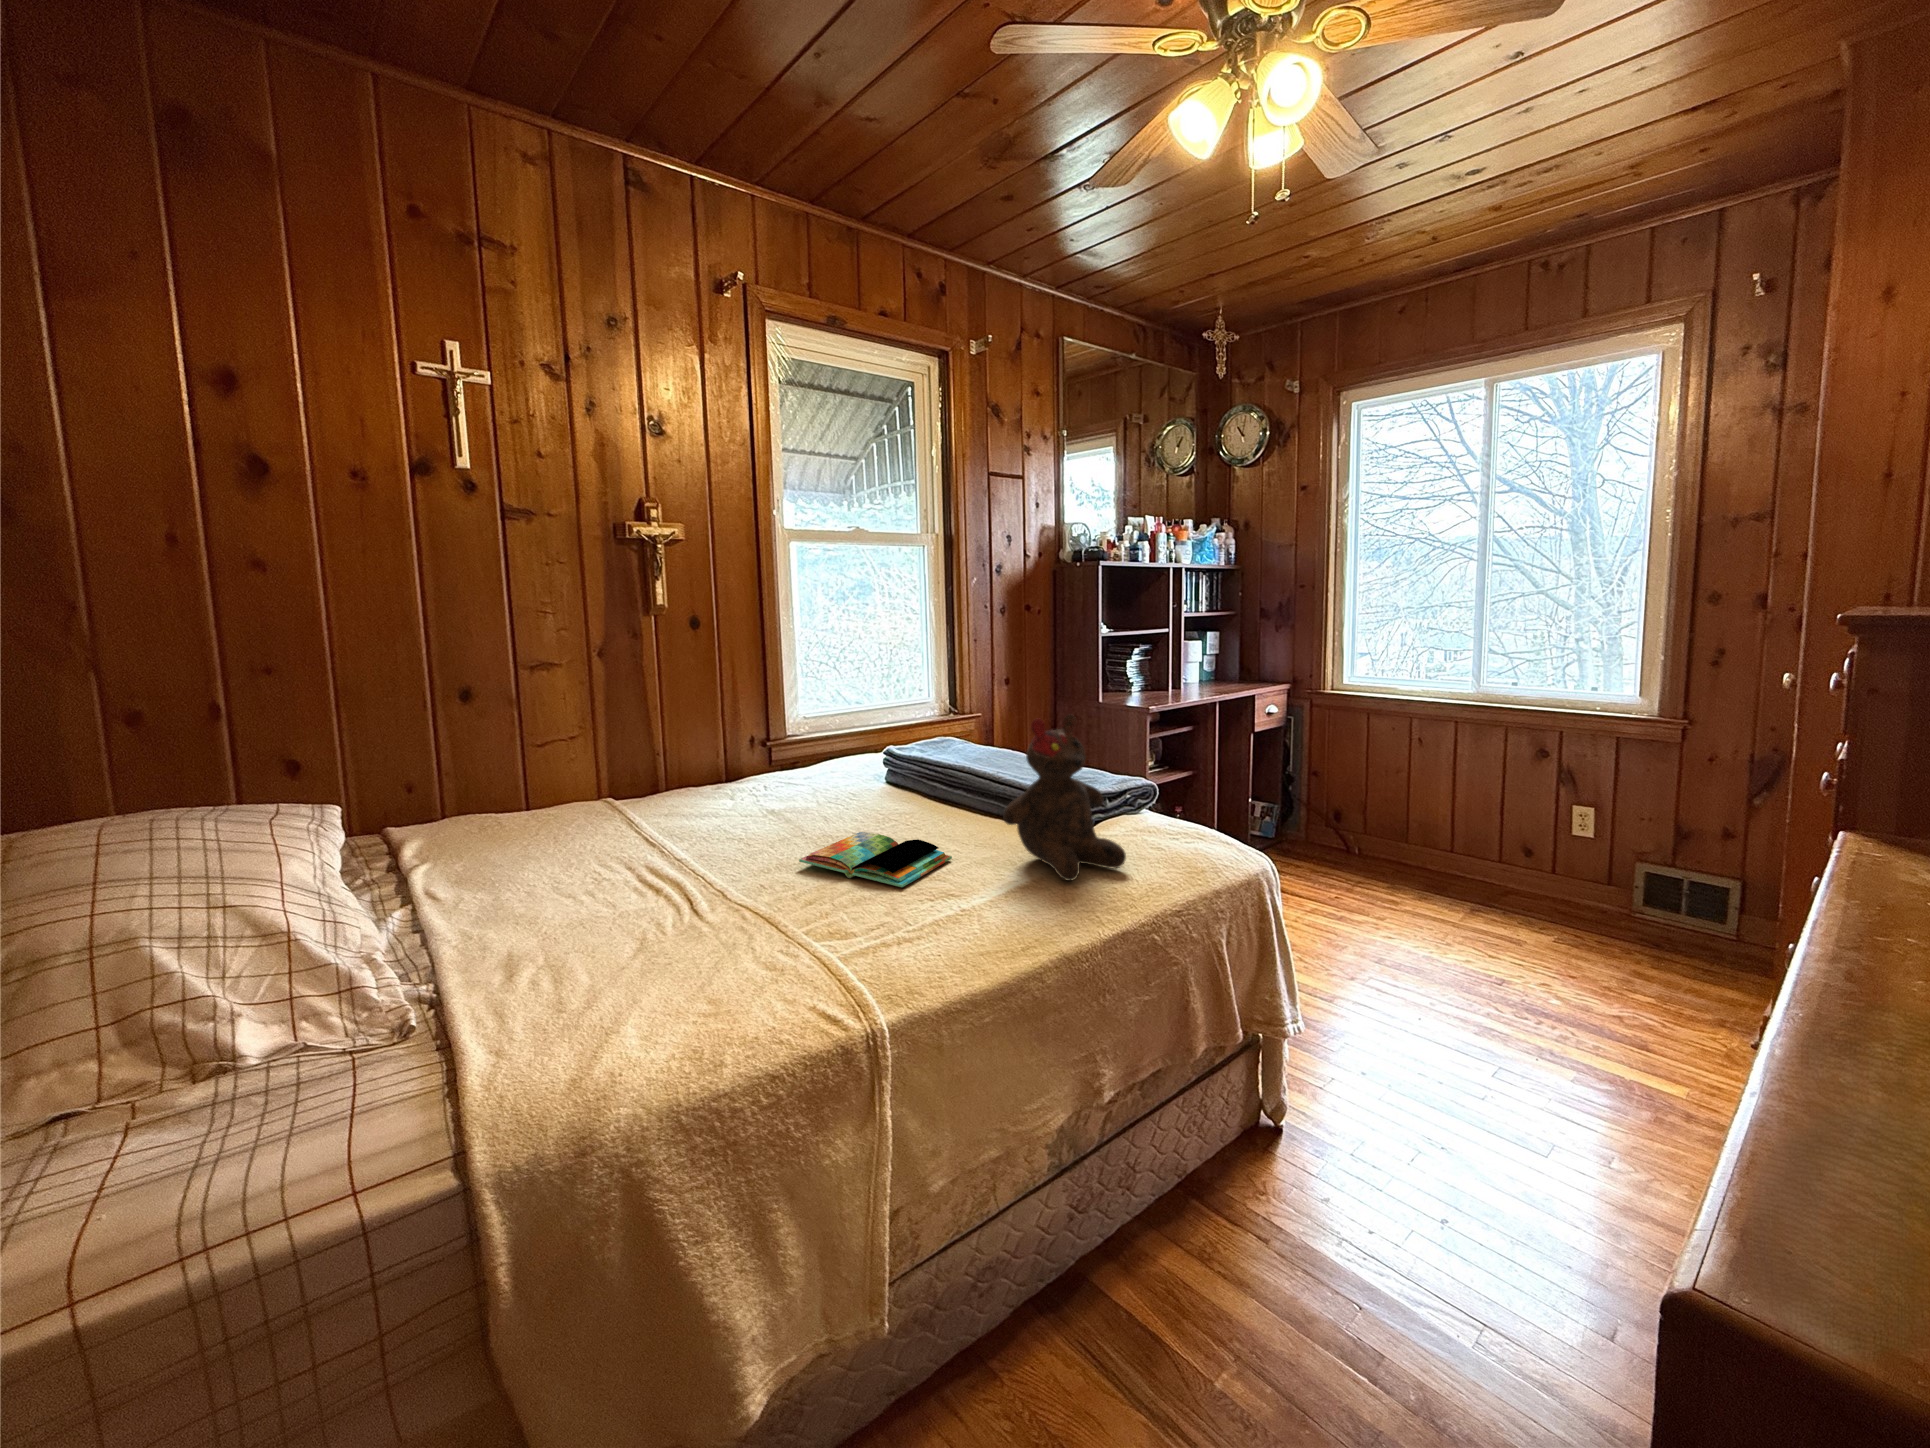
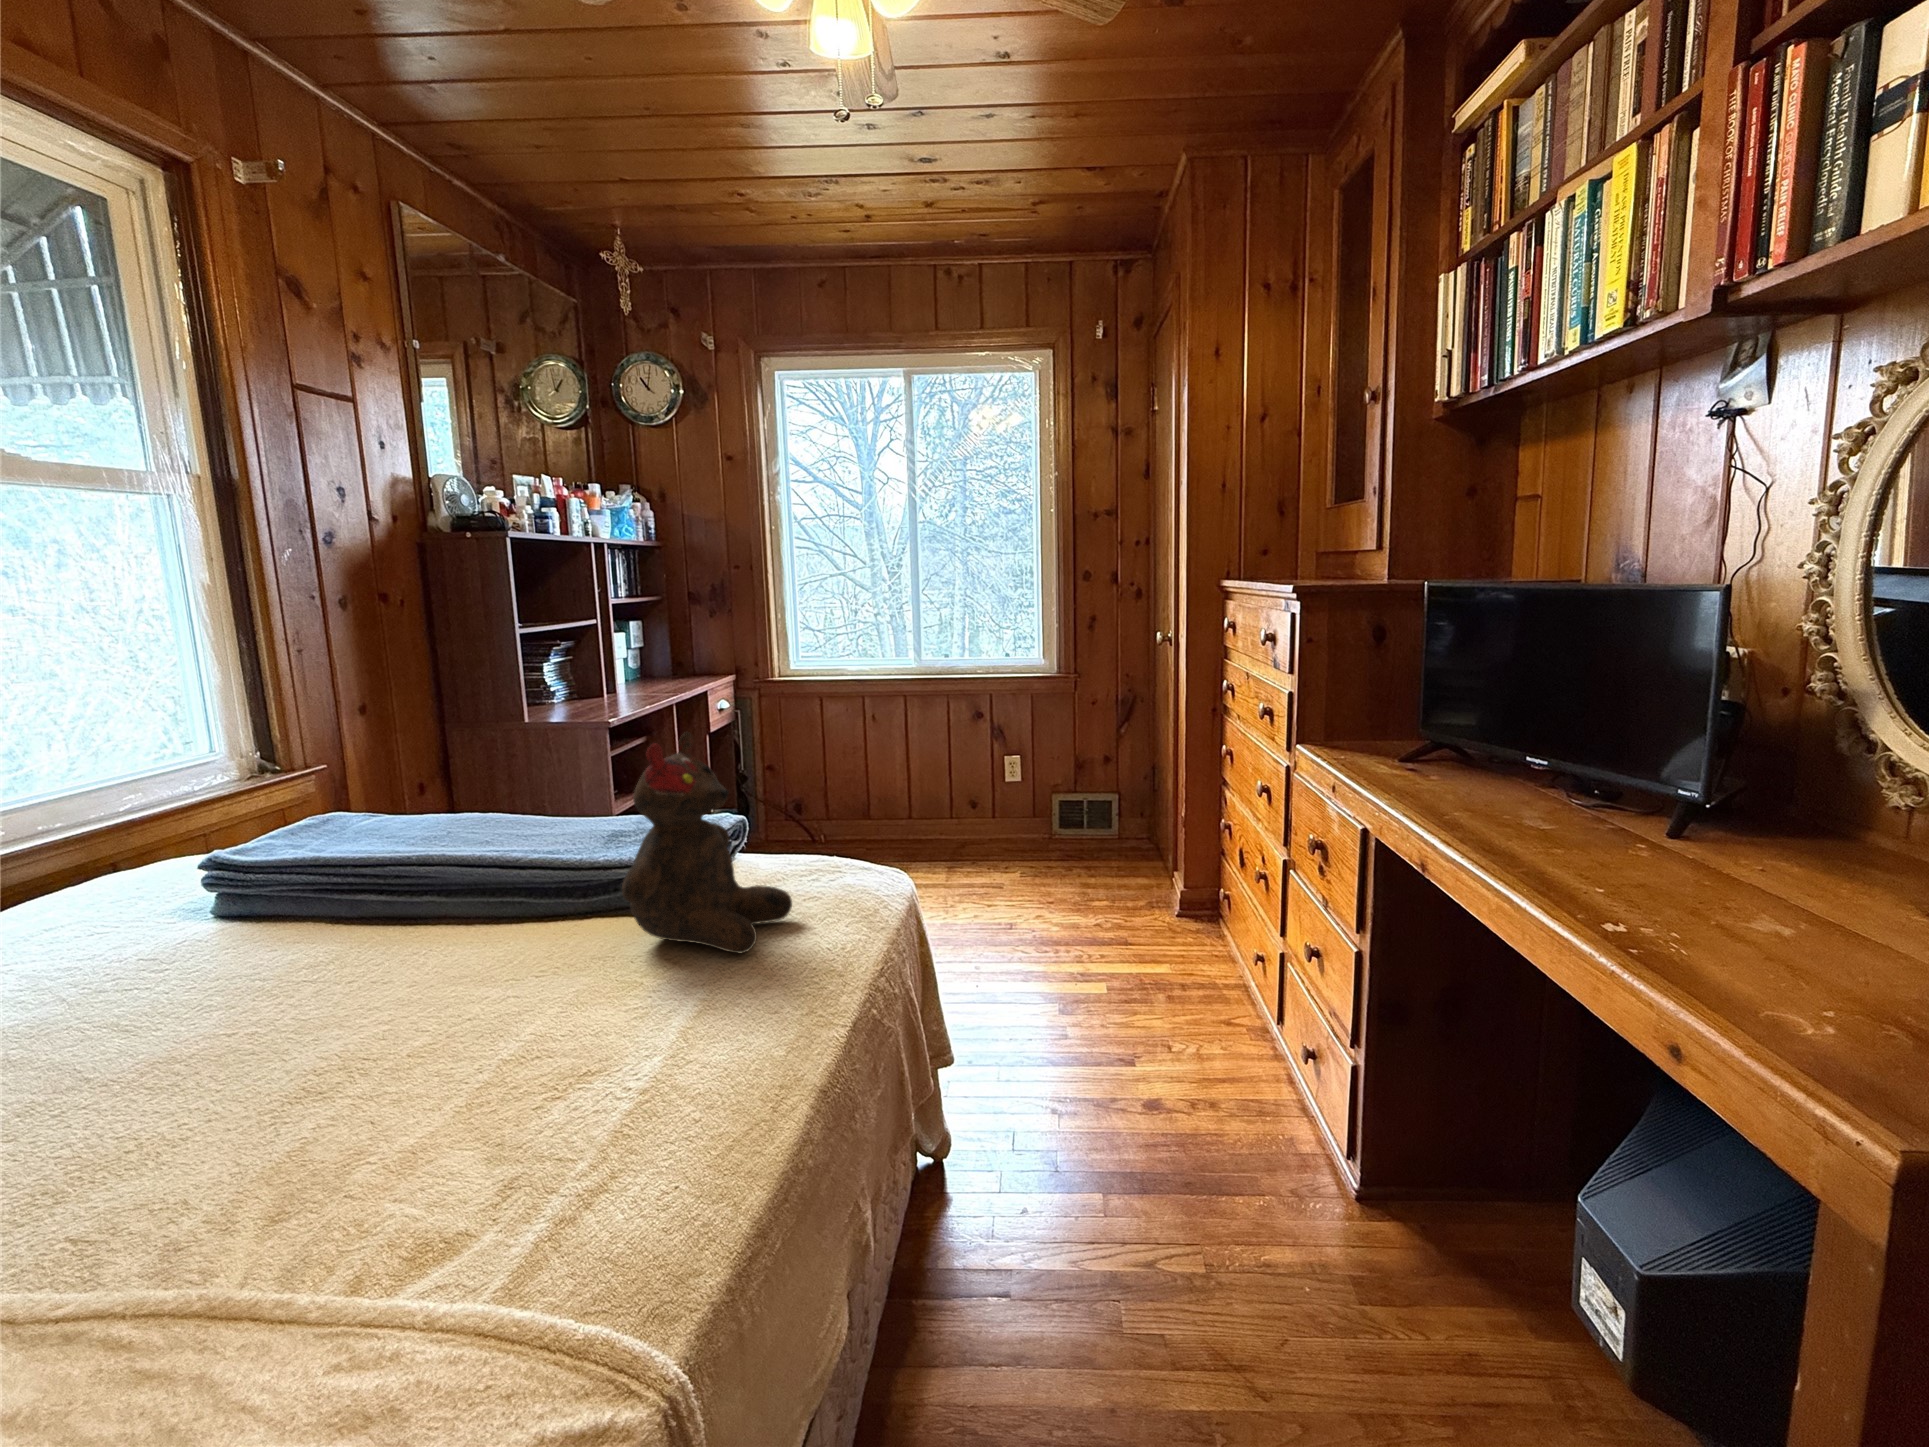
book: present [799,832,952,887] -> none [215,971,529,1093]

